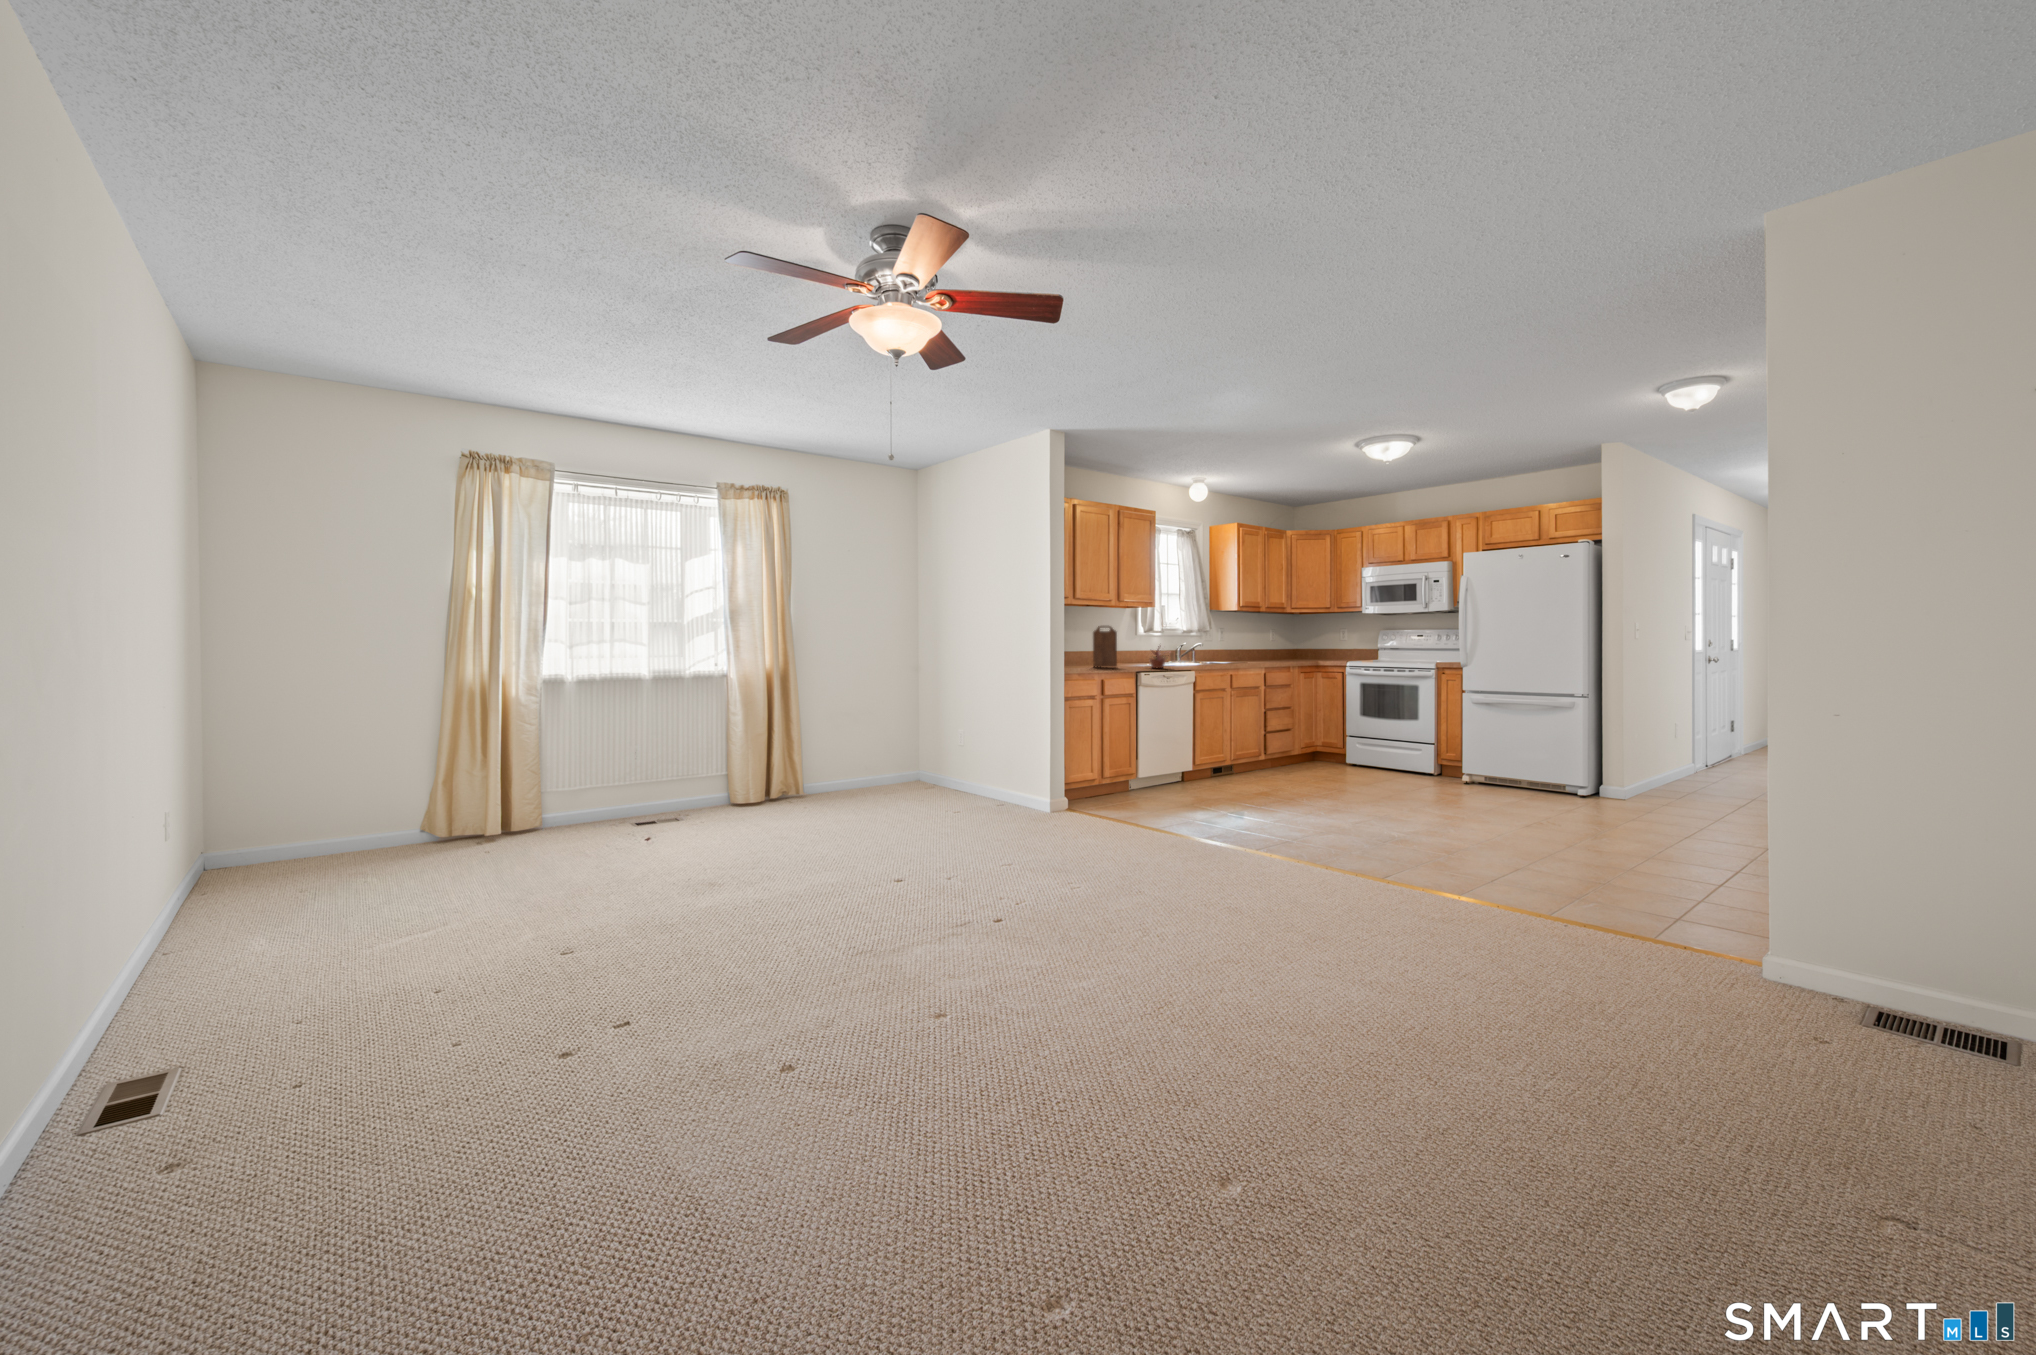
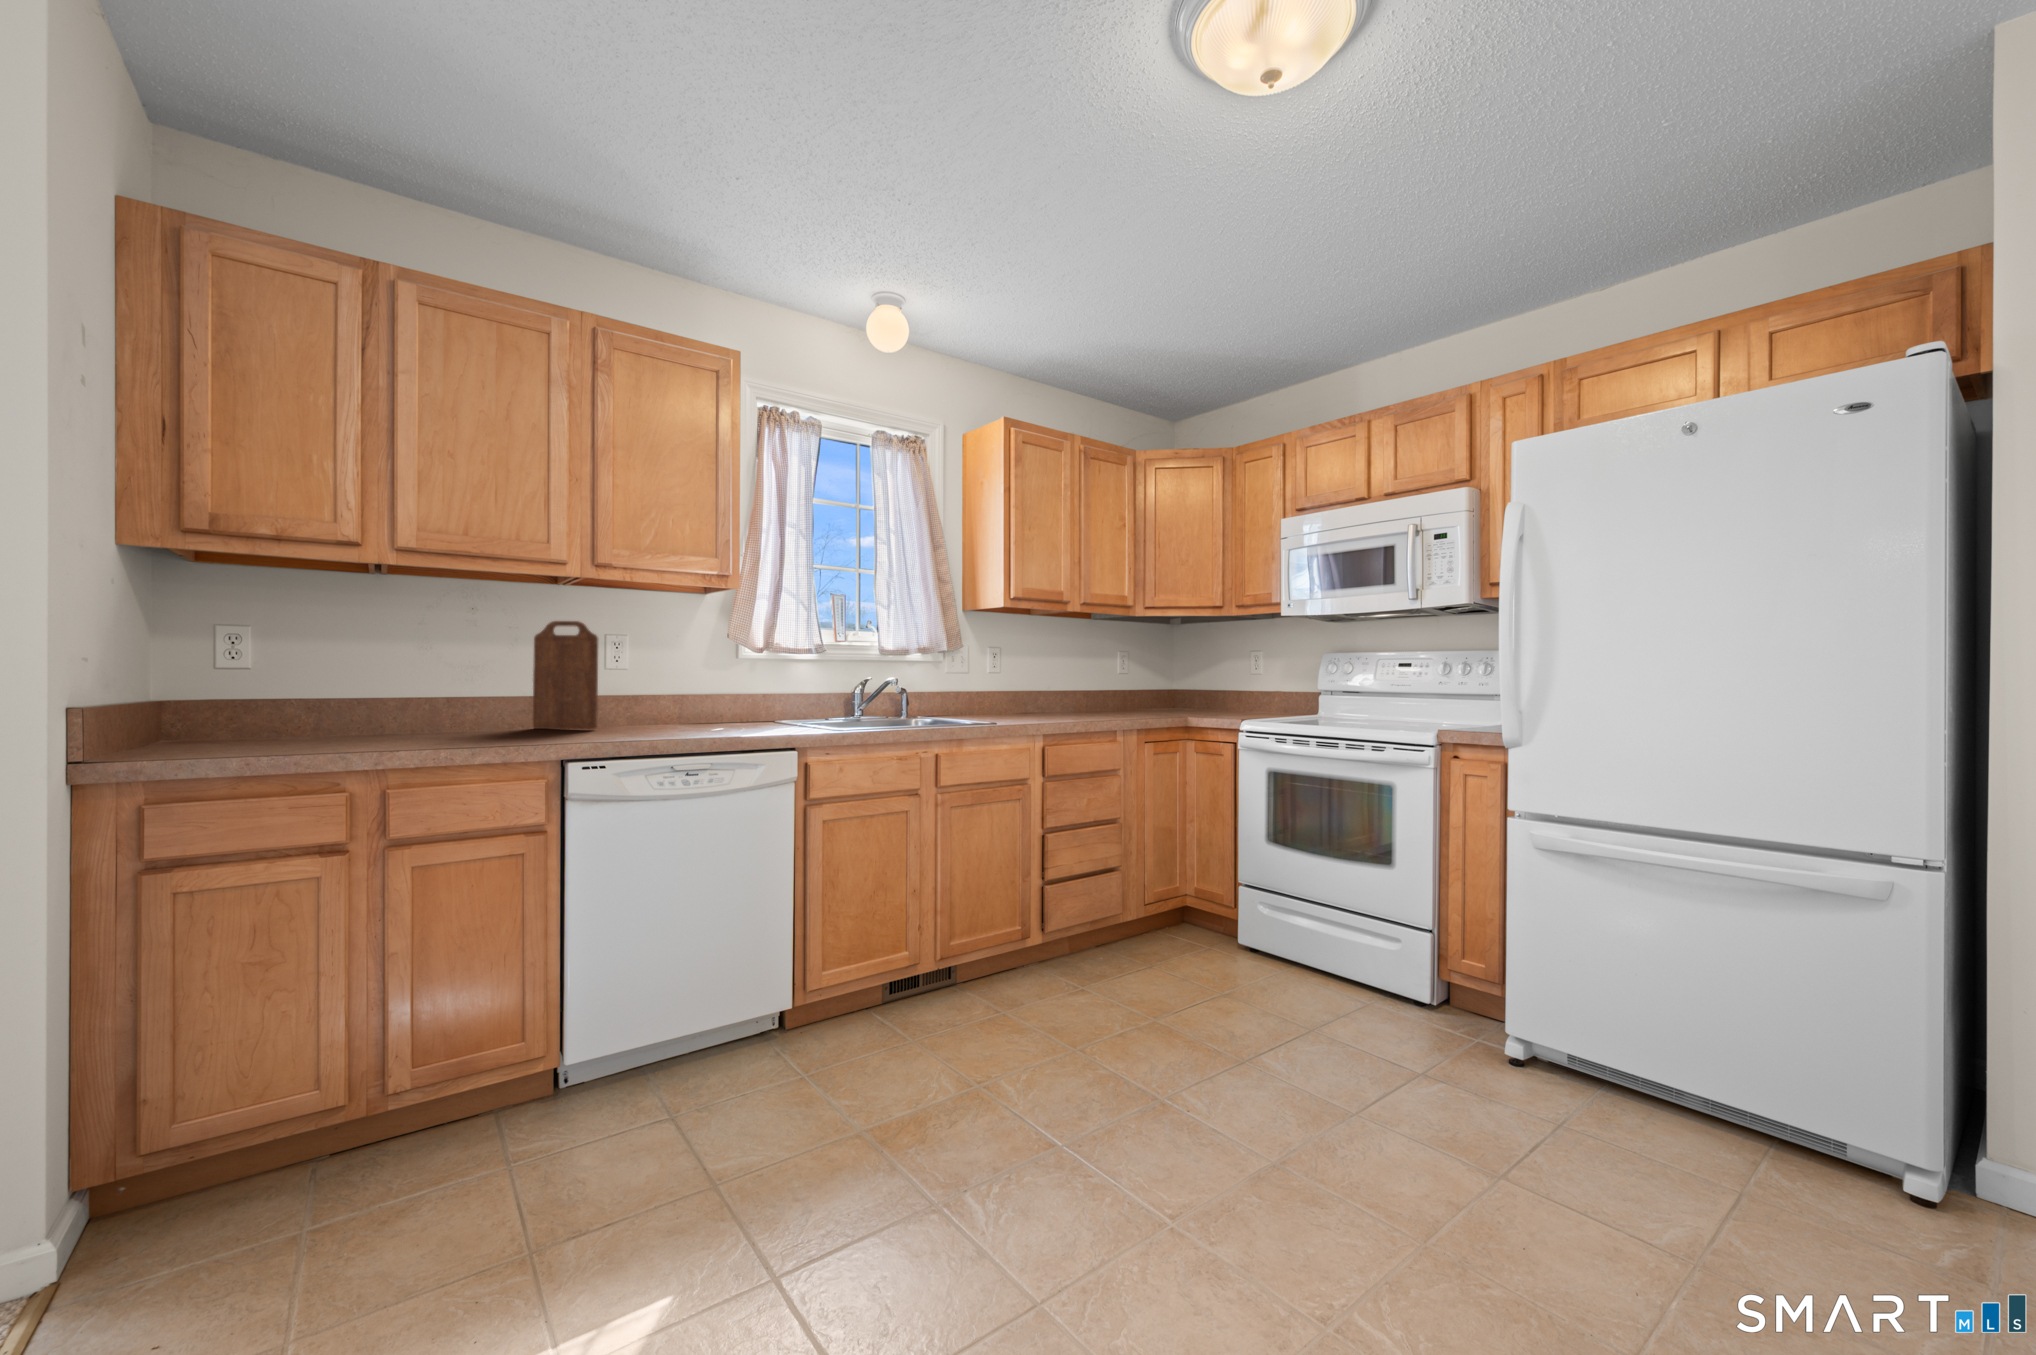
potted plant: present [1150,646,1166,668] -> none [655,668,735,735]

